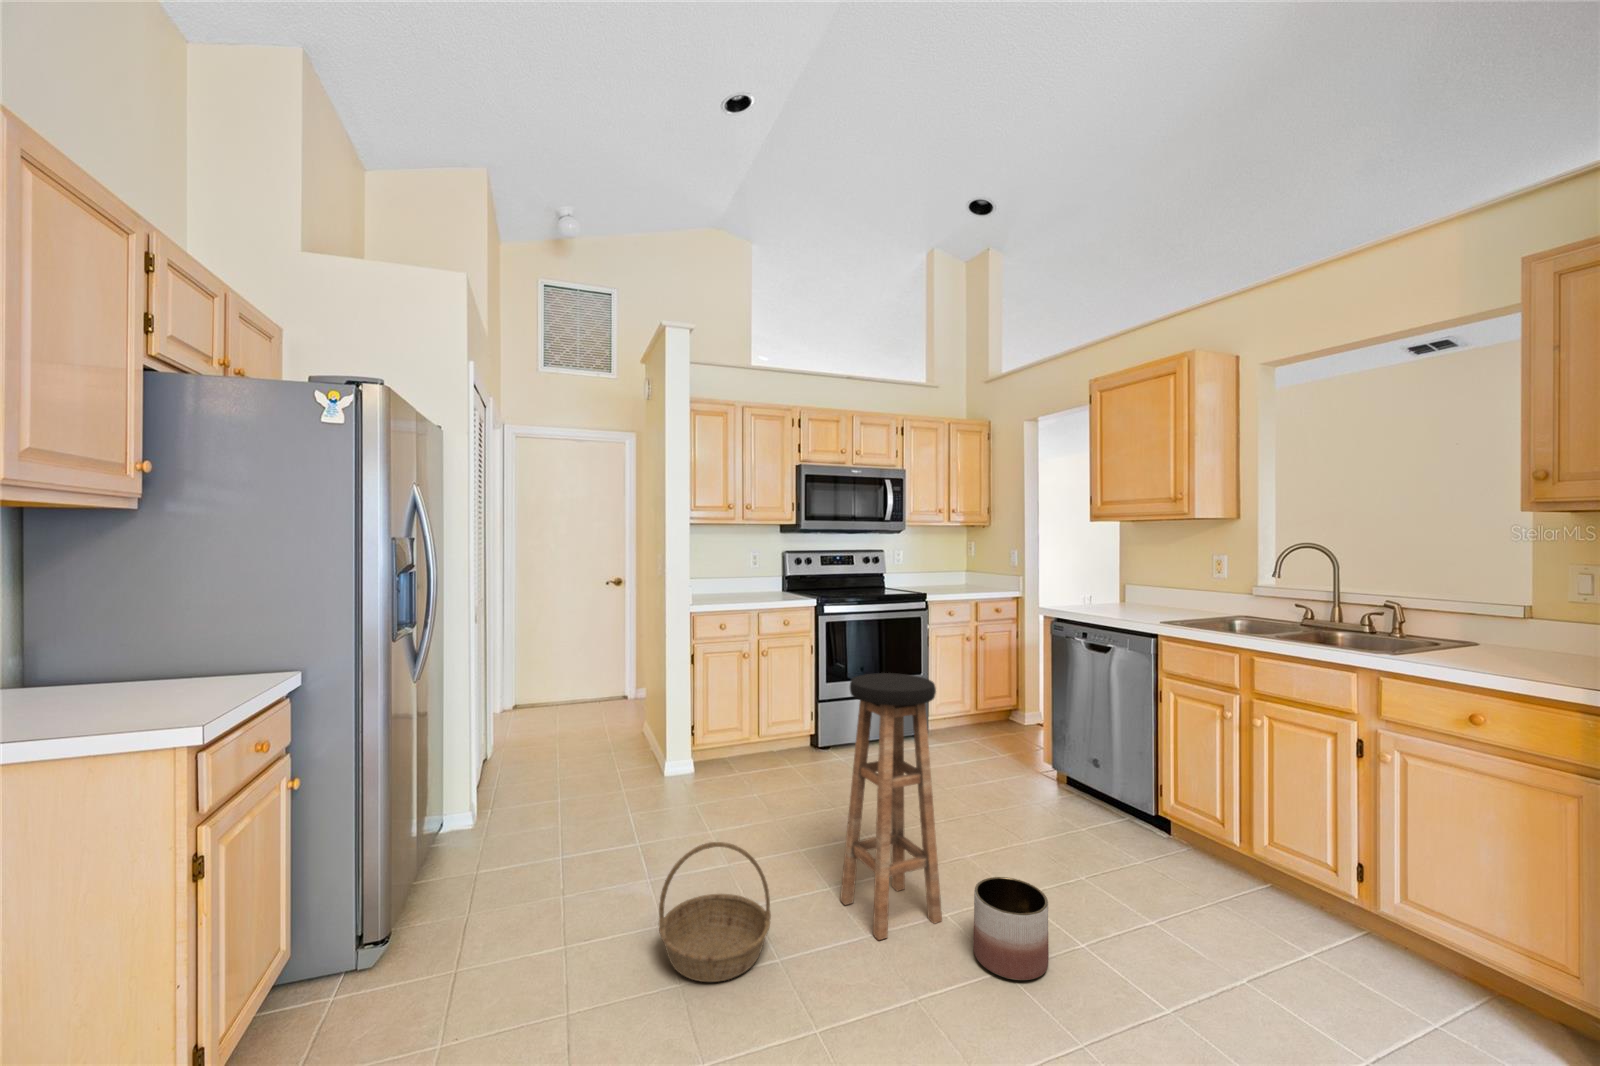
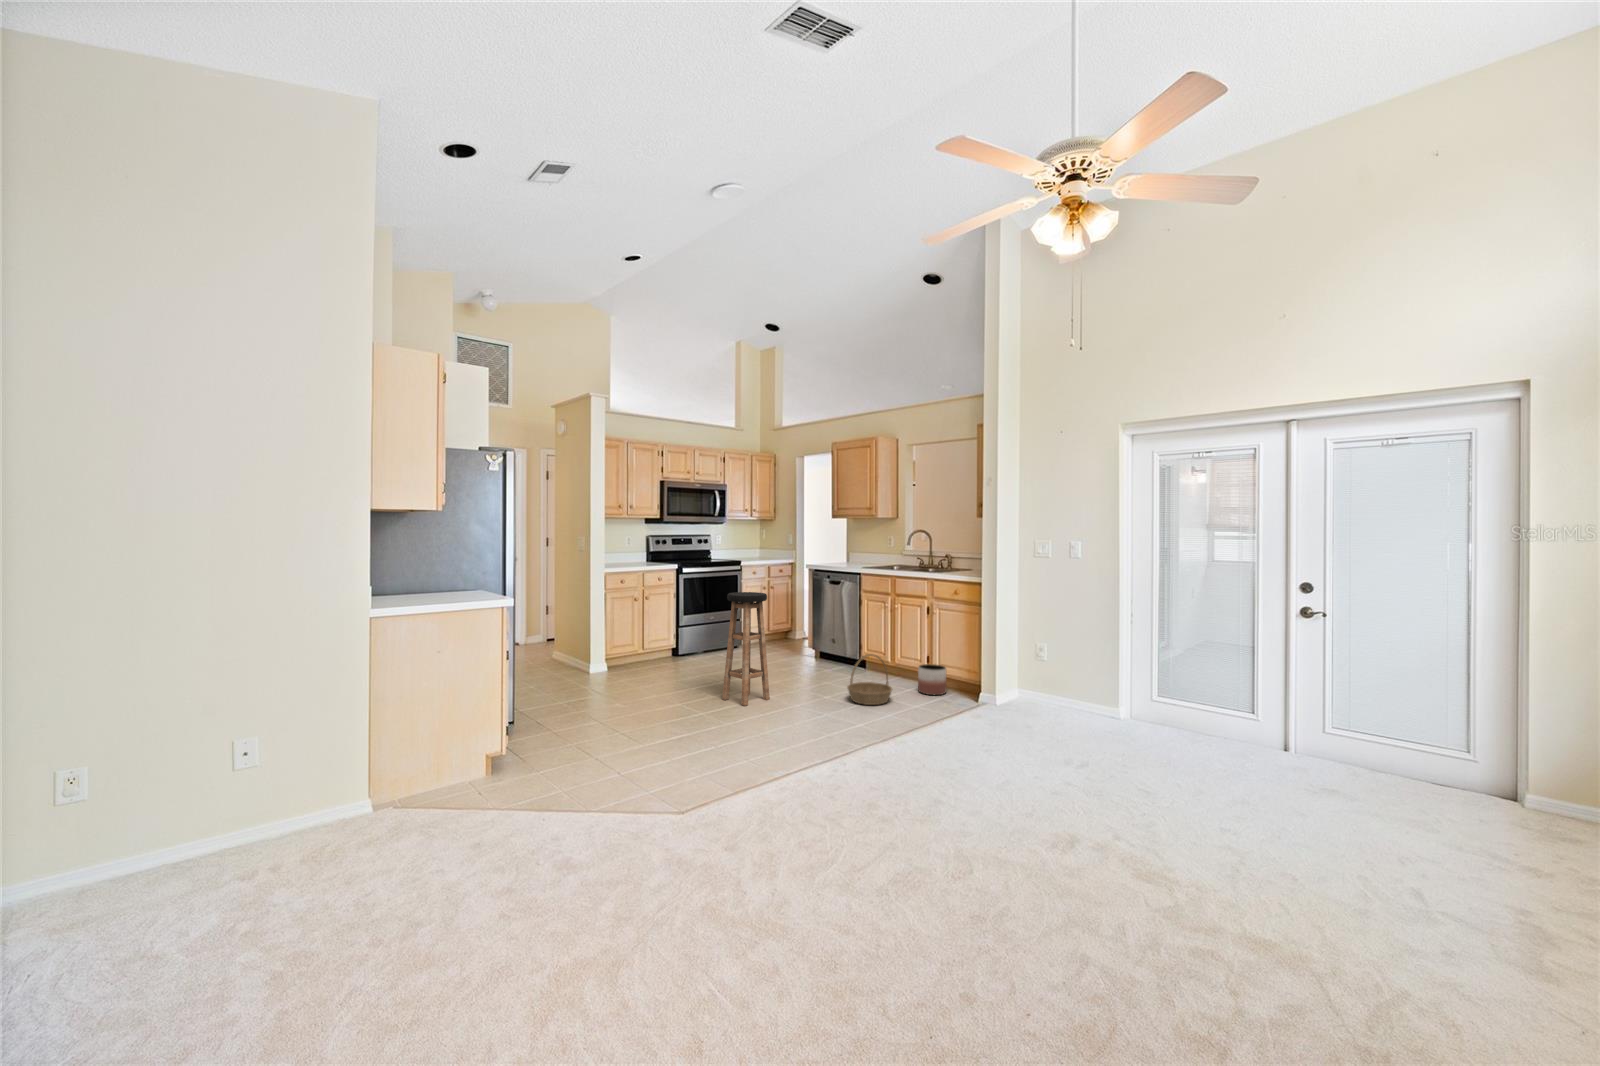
basket: present [659,842,771,982] -> present [847,654,892,705]
planter: present [973,877,1049,981] -> present [918,664,947,695]

